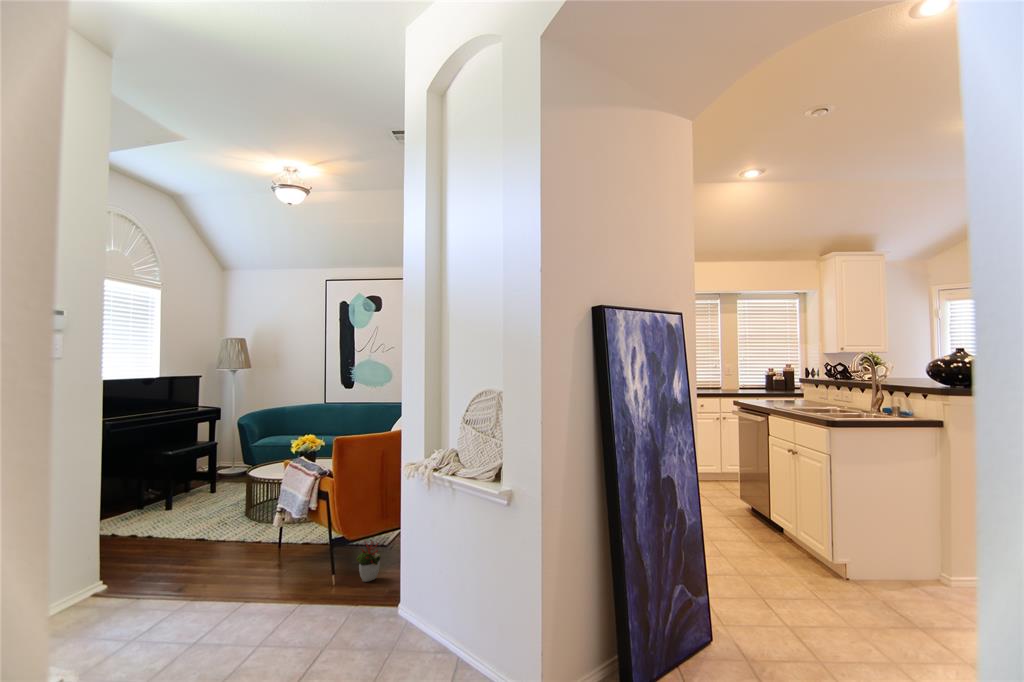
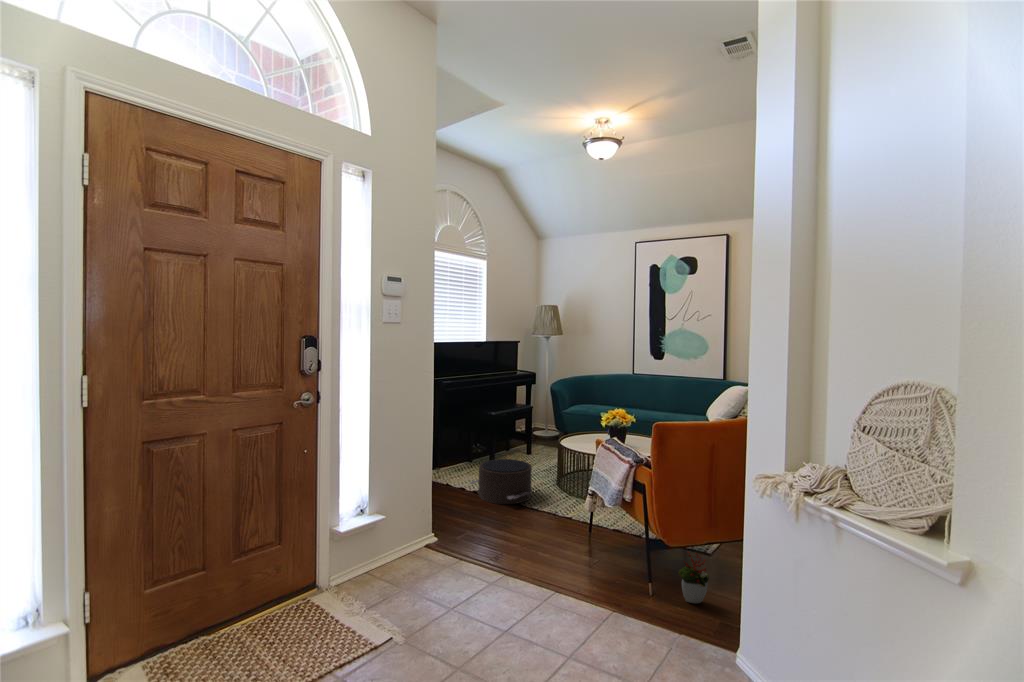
pouf: none [137,497,219,546] -> present [470,459,532,504]

